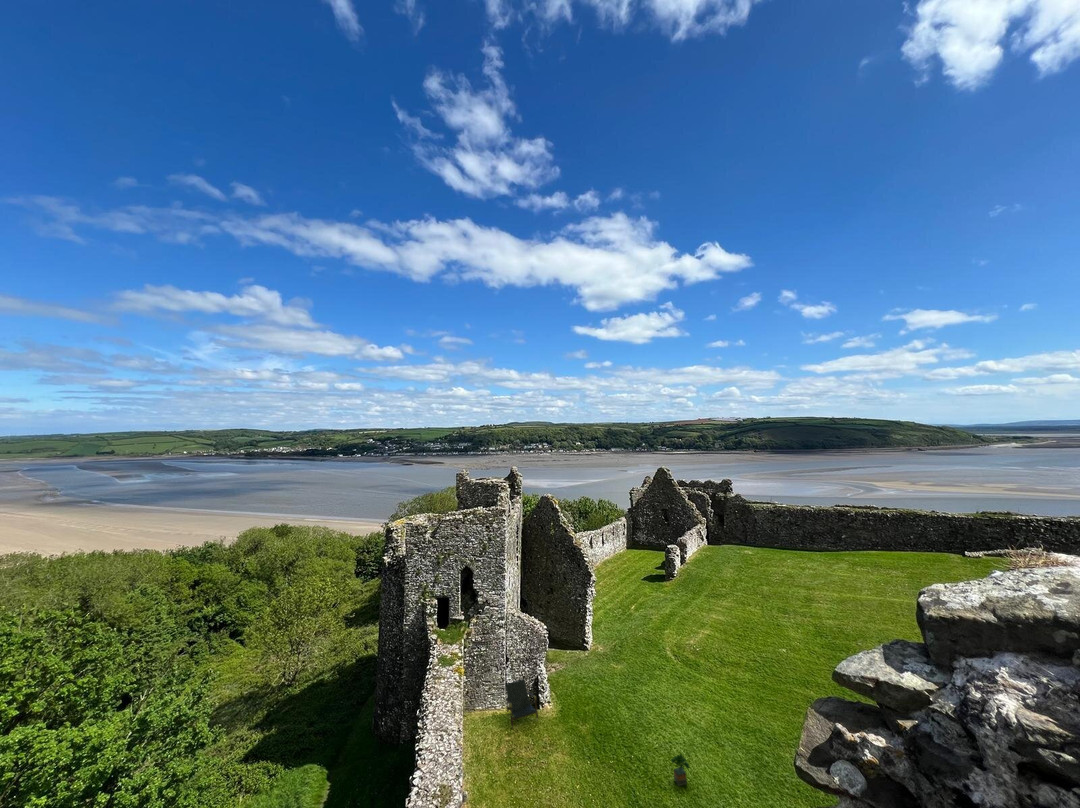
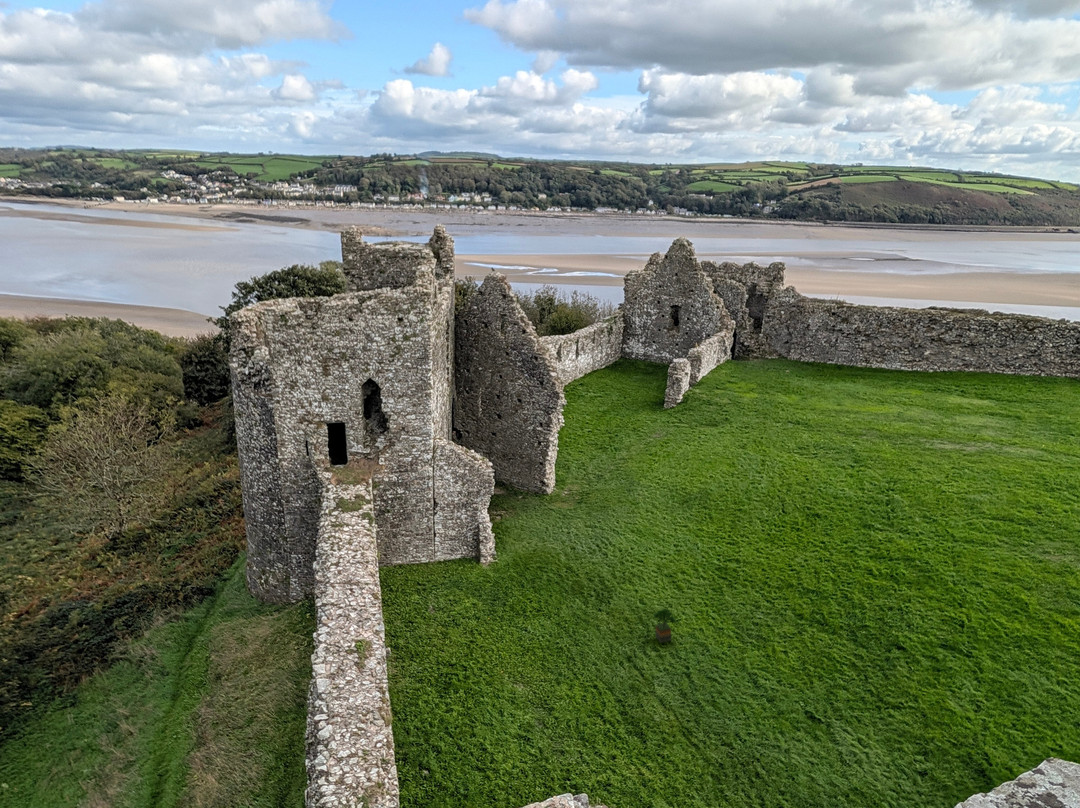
lounge chair: present [505,679,538,729] -> none [432,529,478,589]

